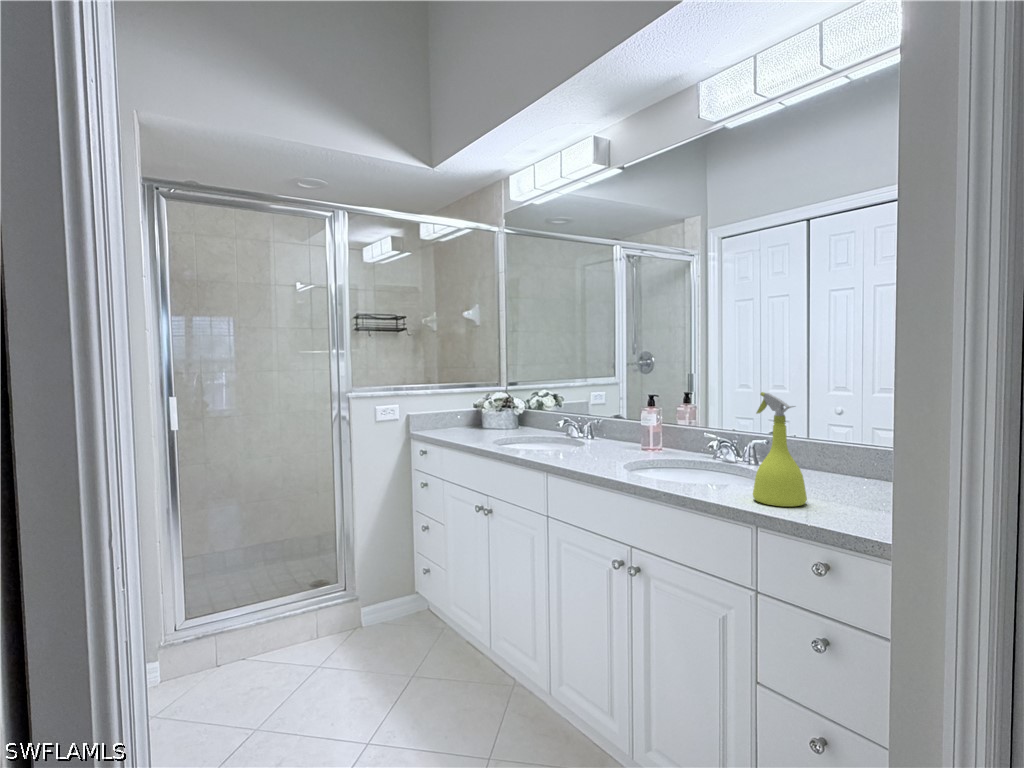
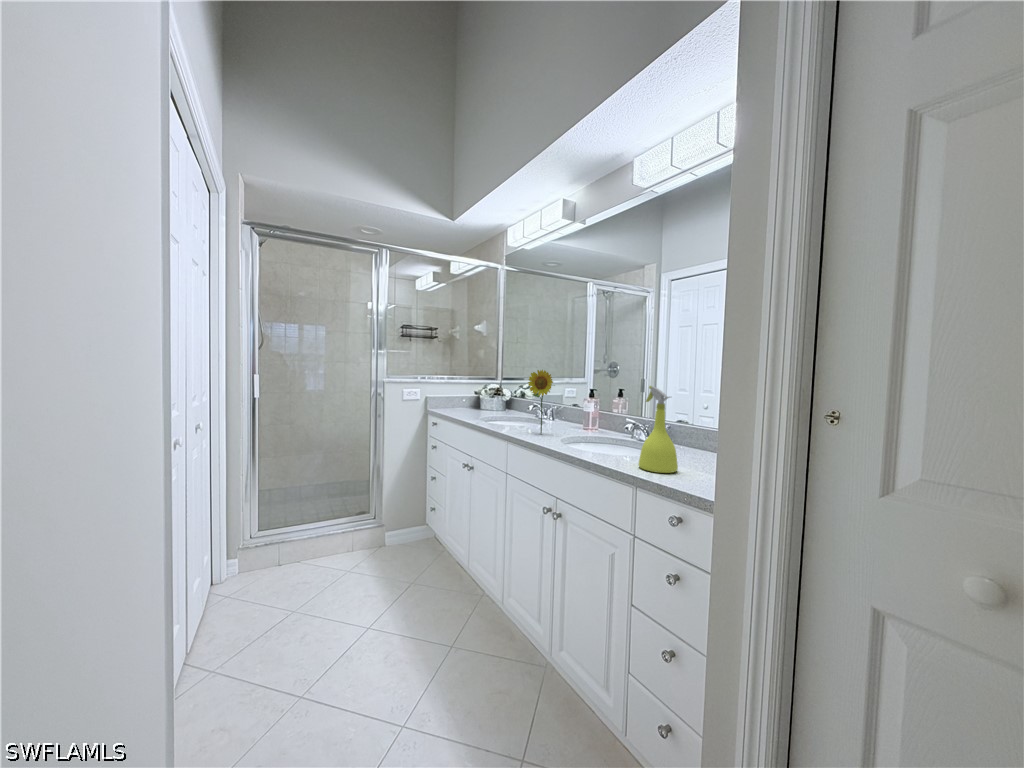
flower: none [571,373,608,460] -> present [528,370,553,433]

